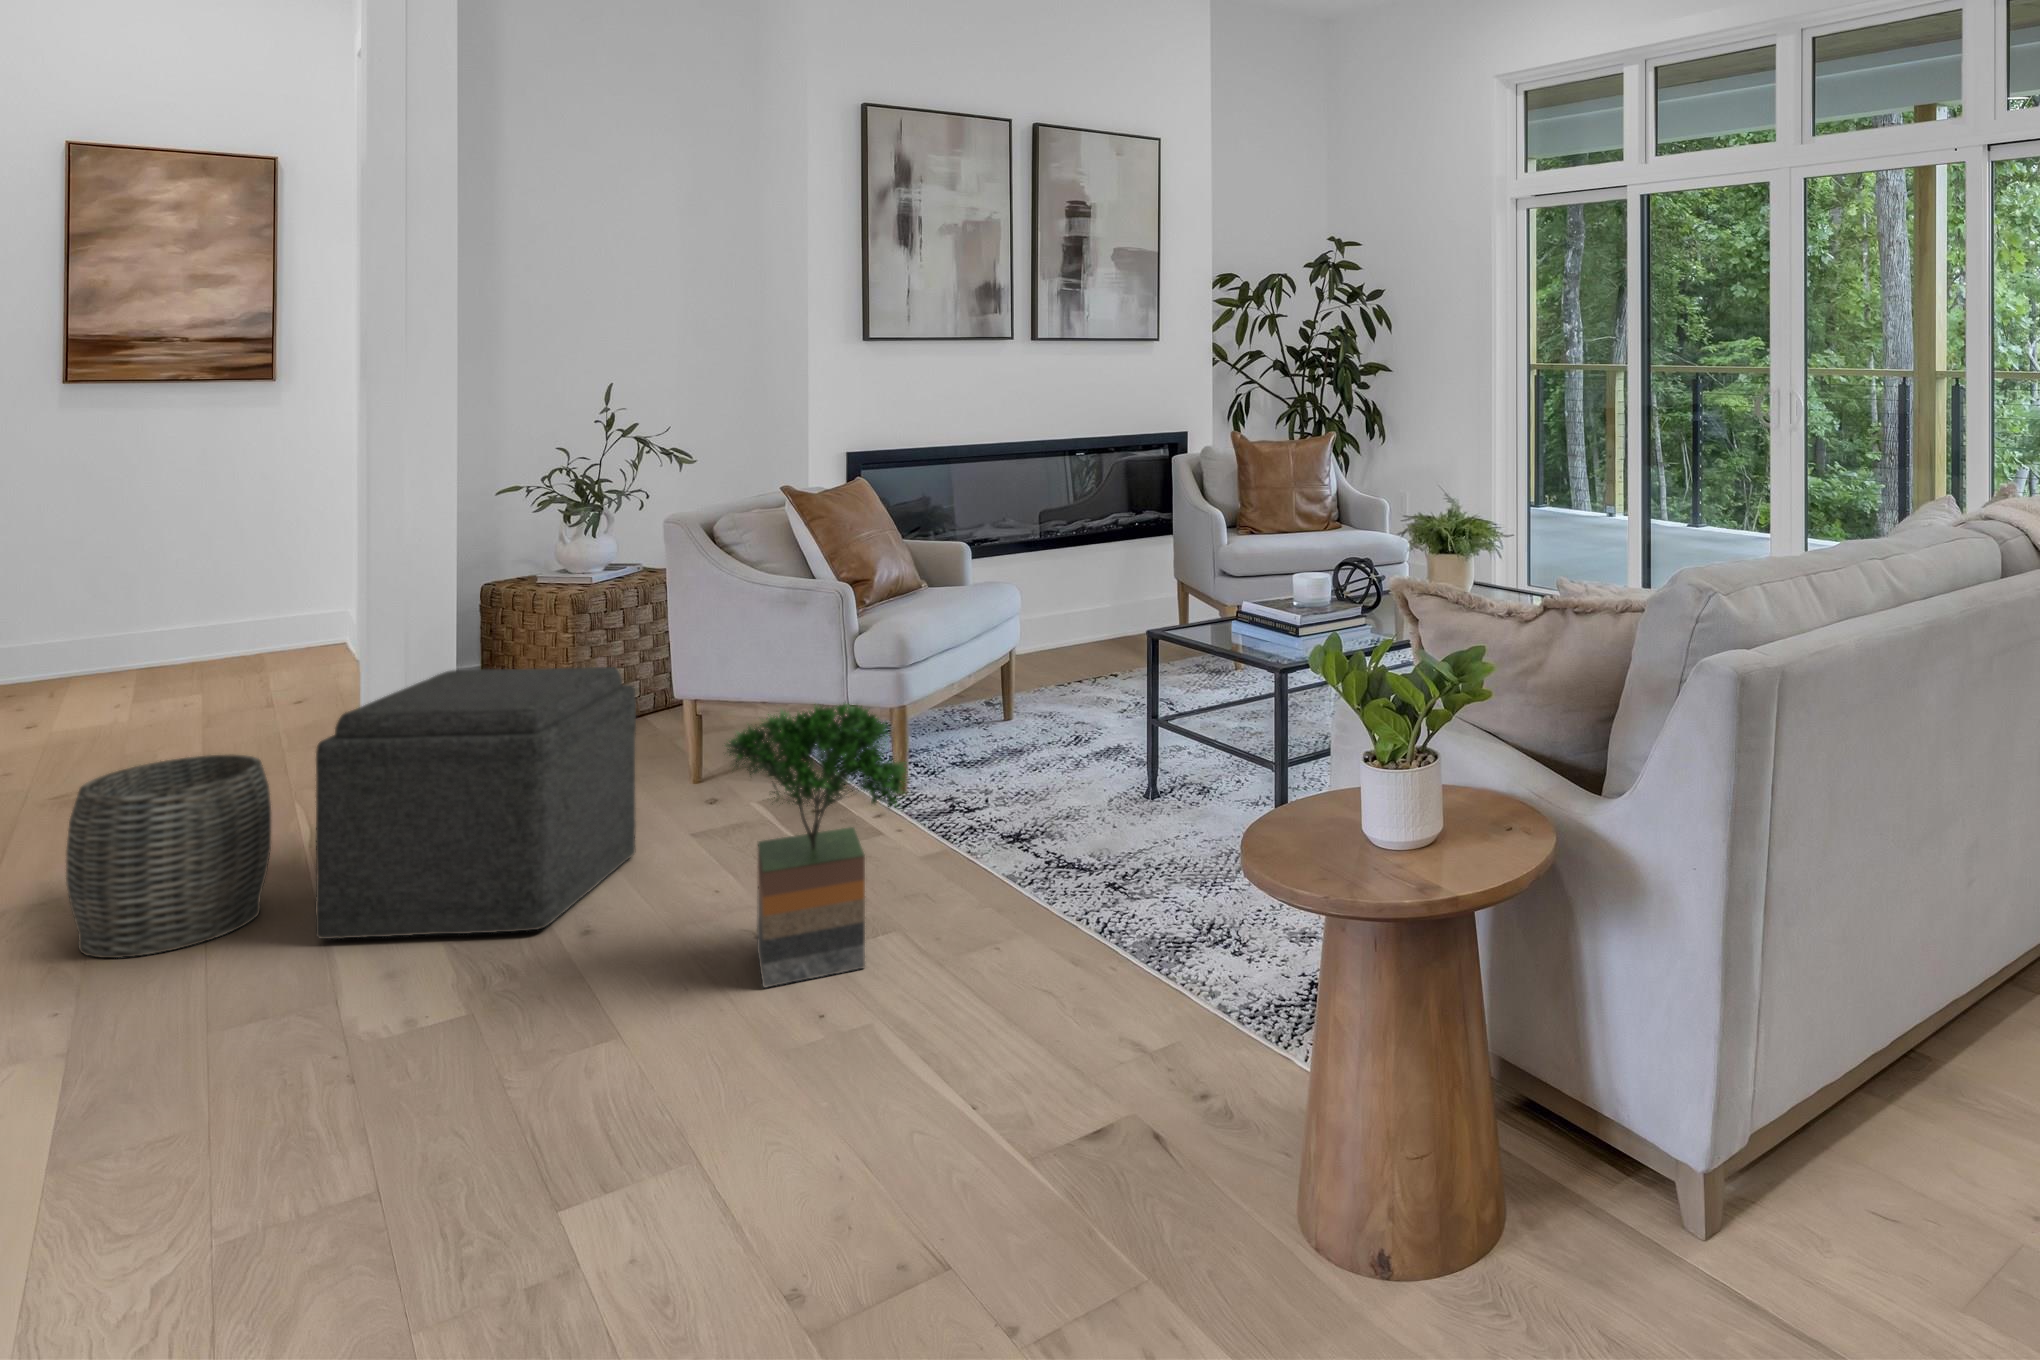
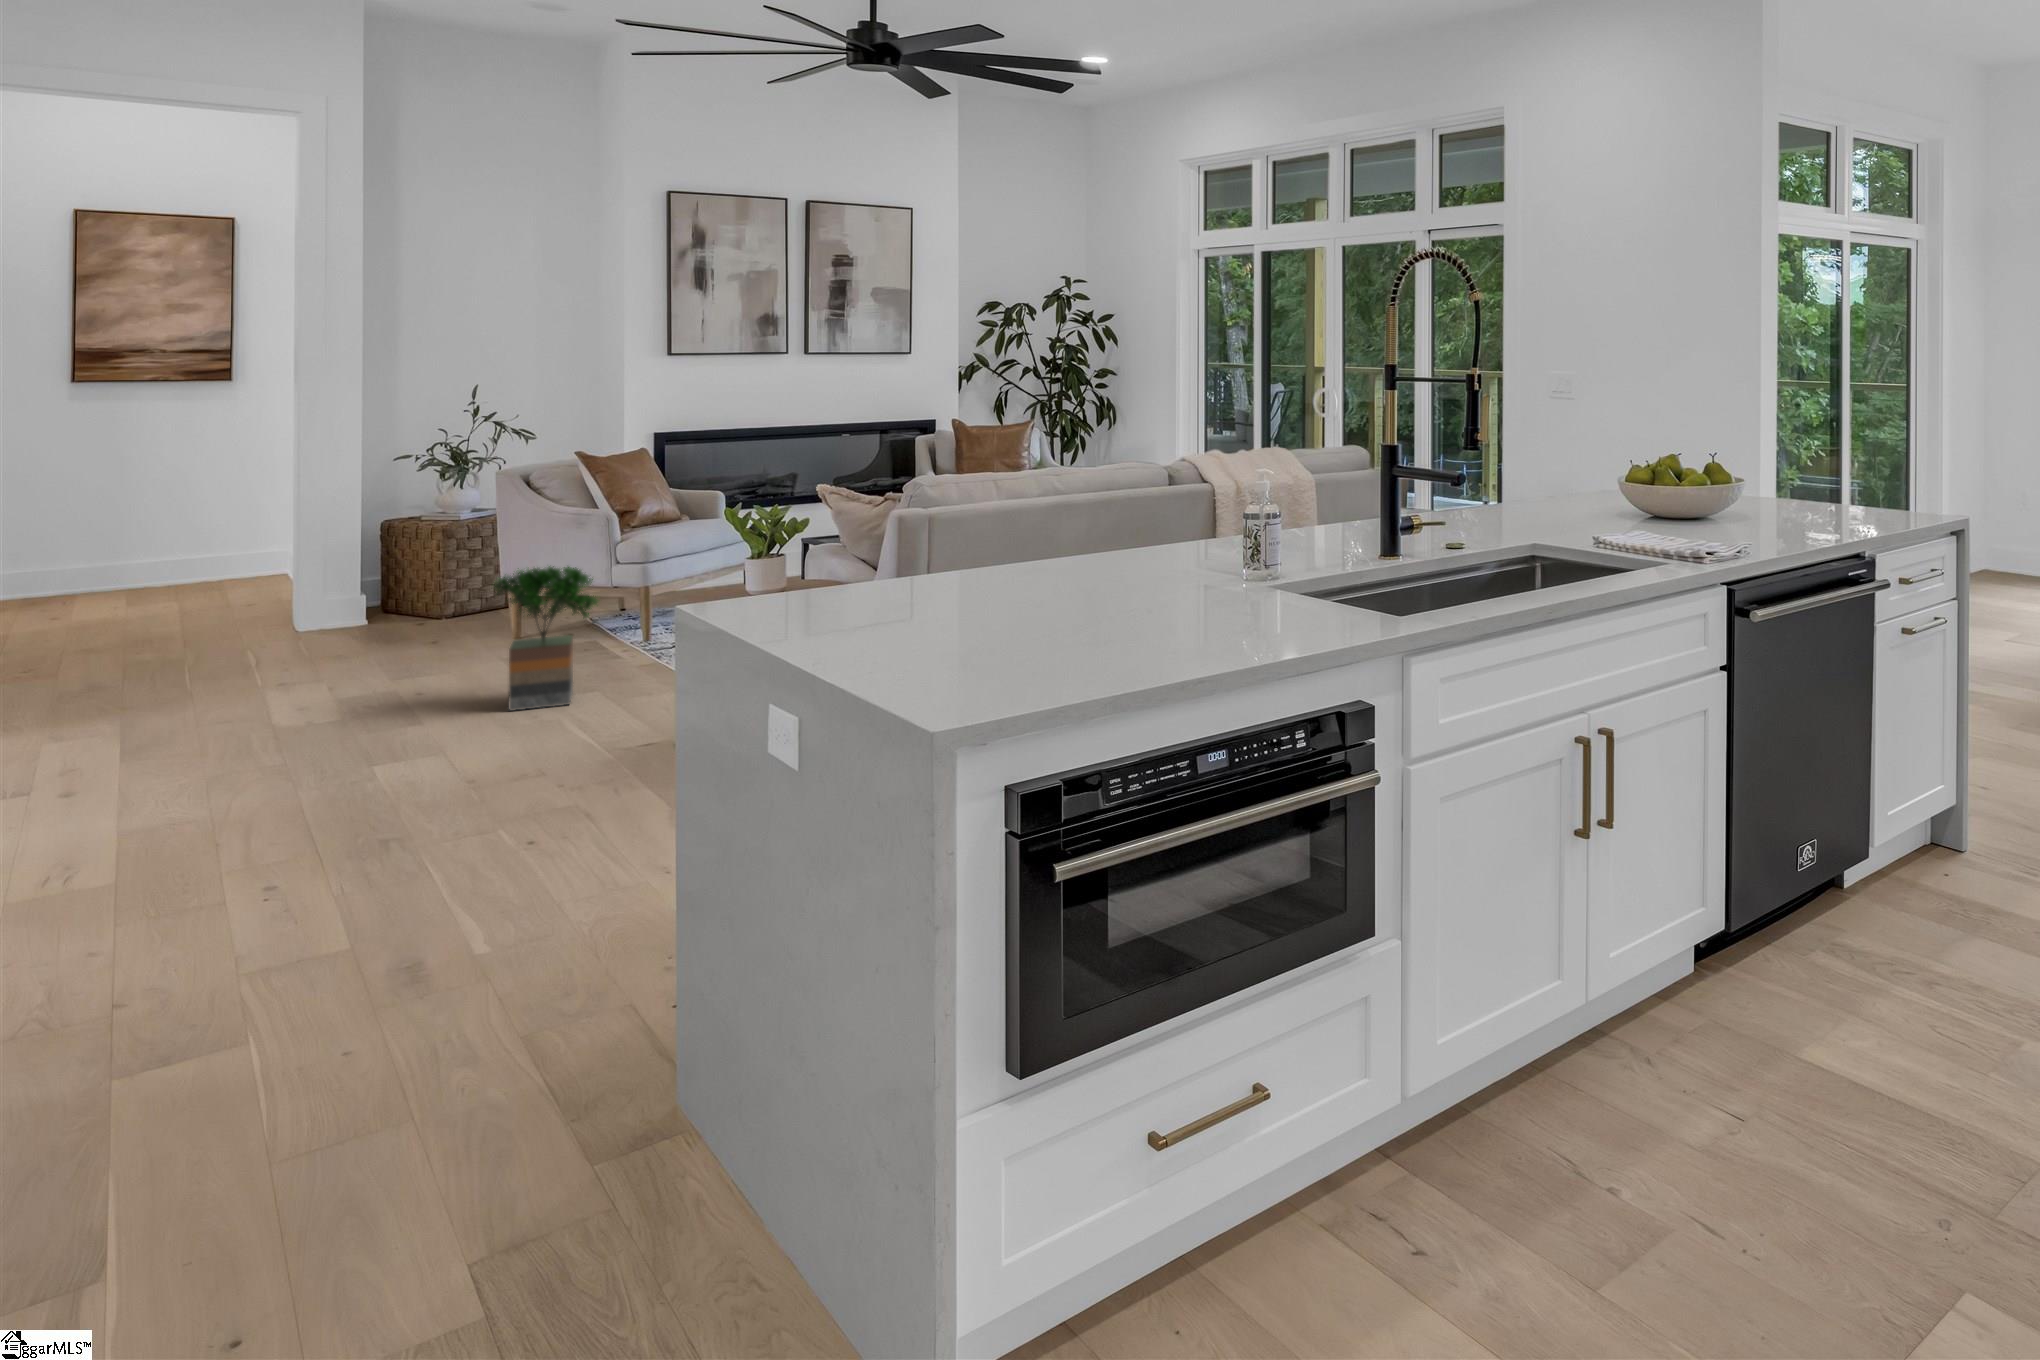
ottoman: present [315,667,636,939] -> none [258,555,459,696]
woven basket: present [66,755,271,958] -> none [112,601,232,704]

